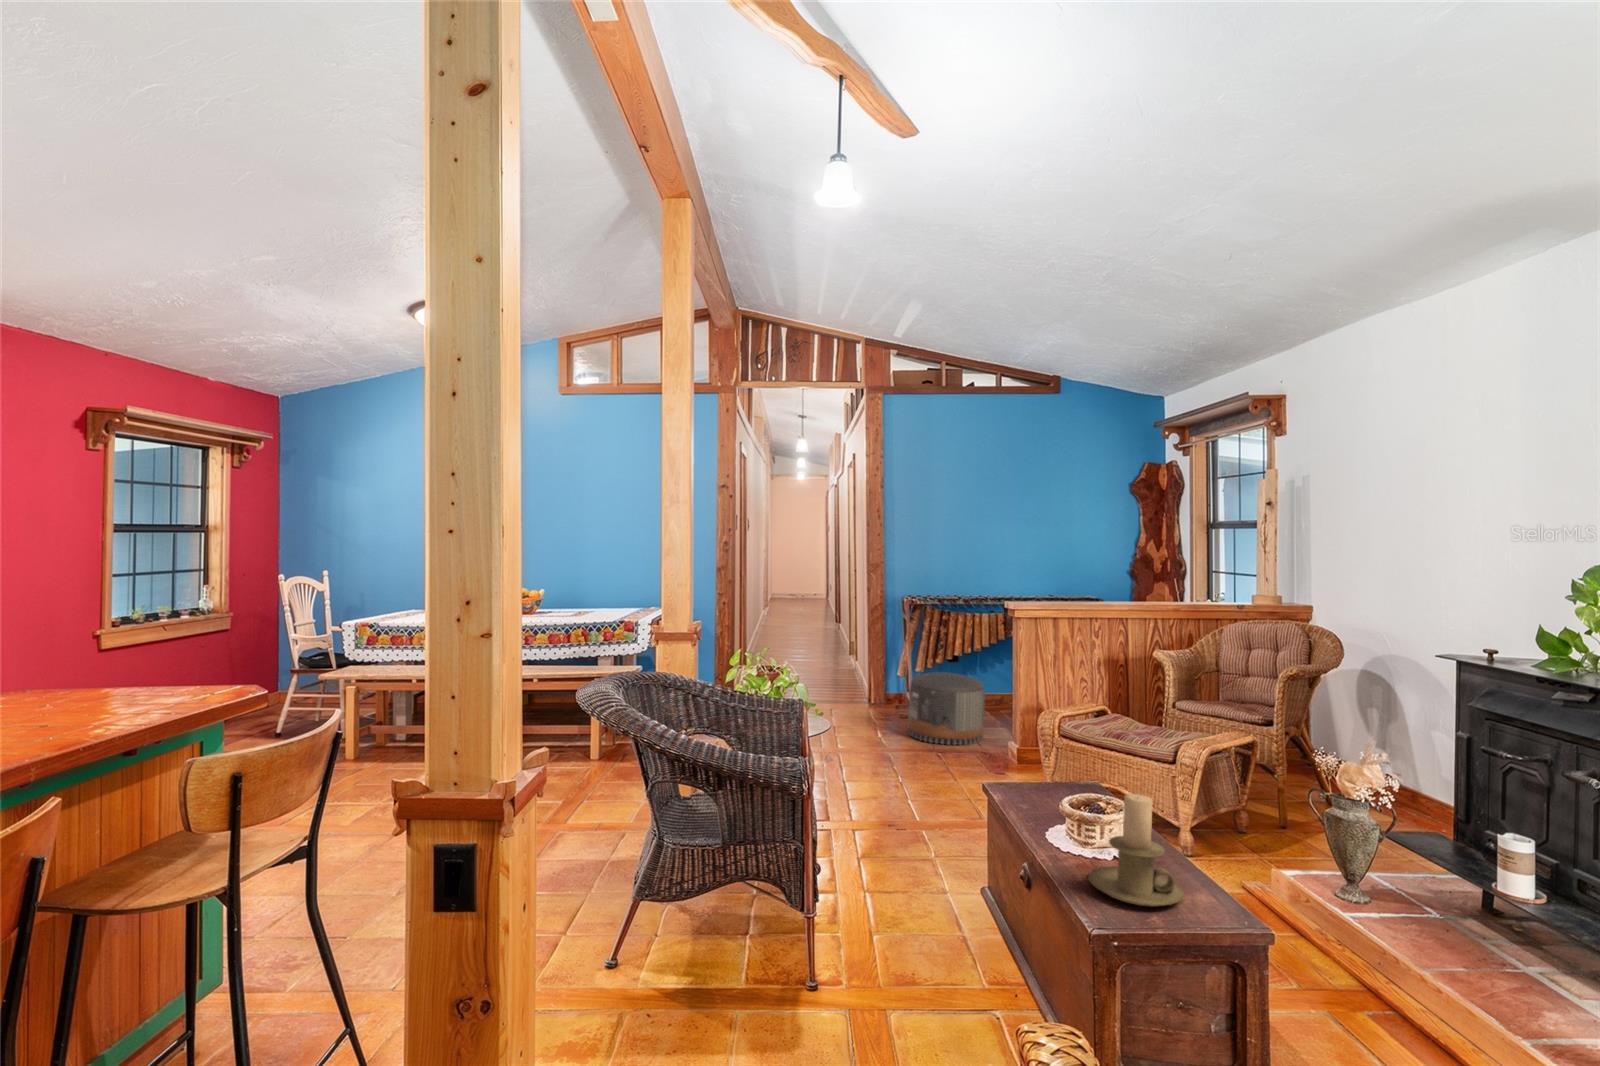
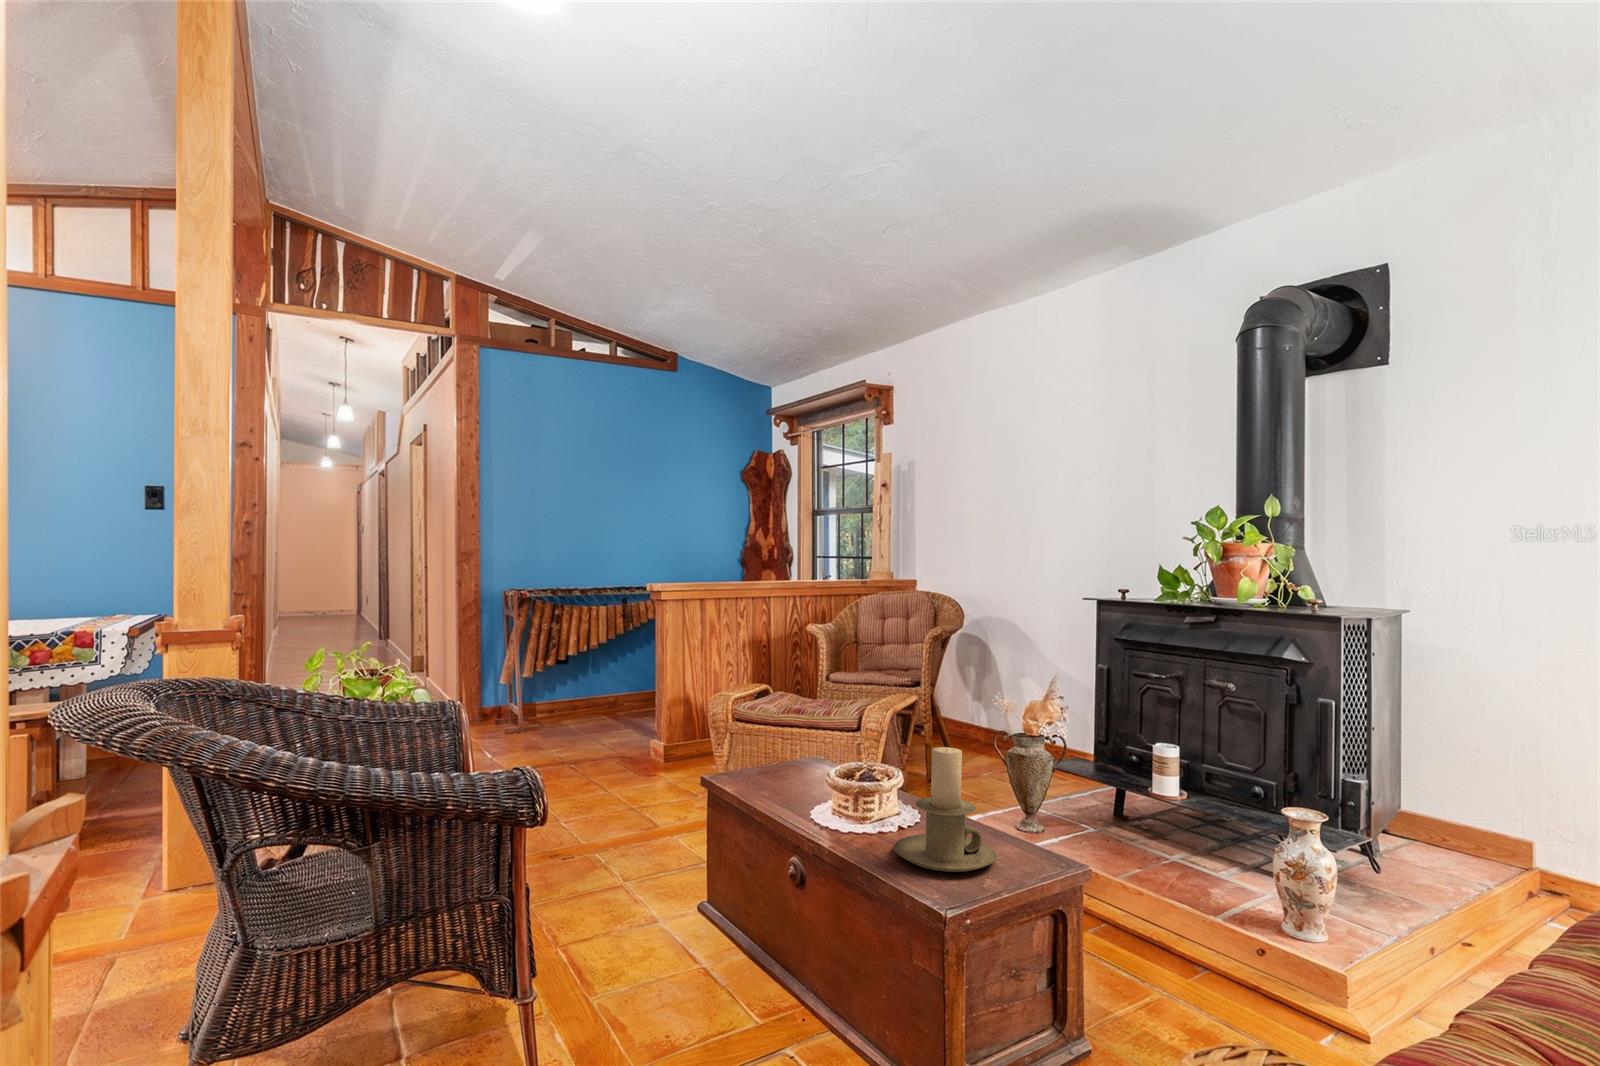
pouf: present [908,672,985,745] -> none [521,673,613,756]

